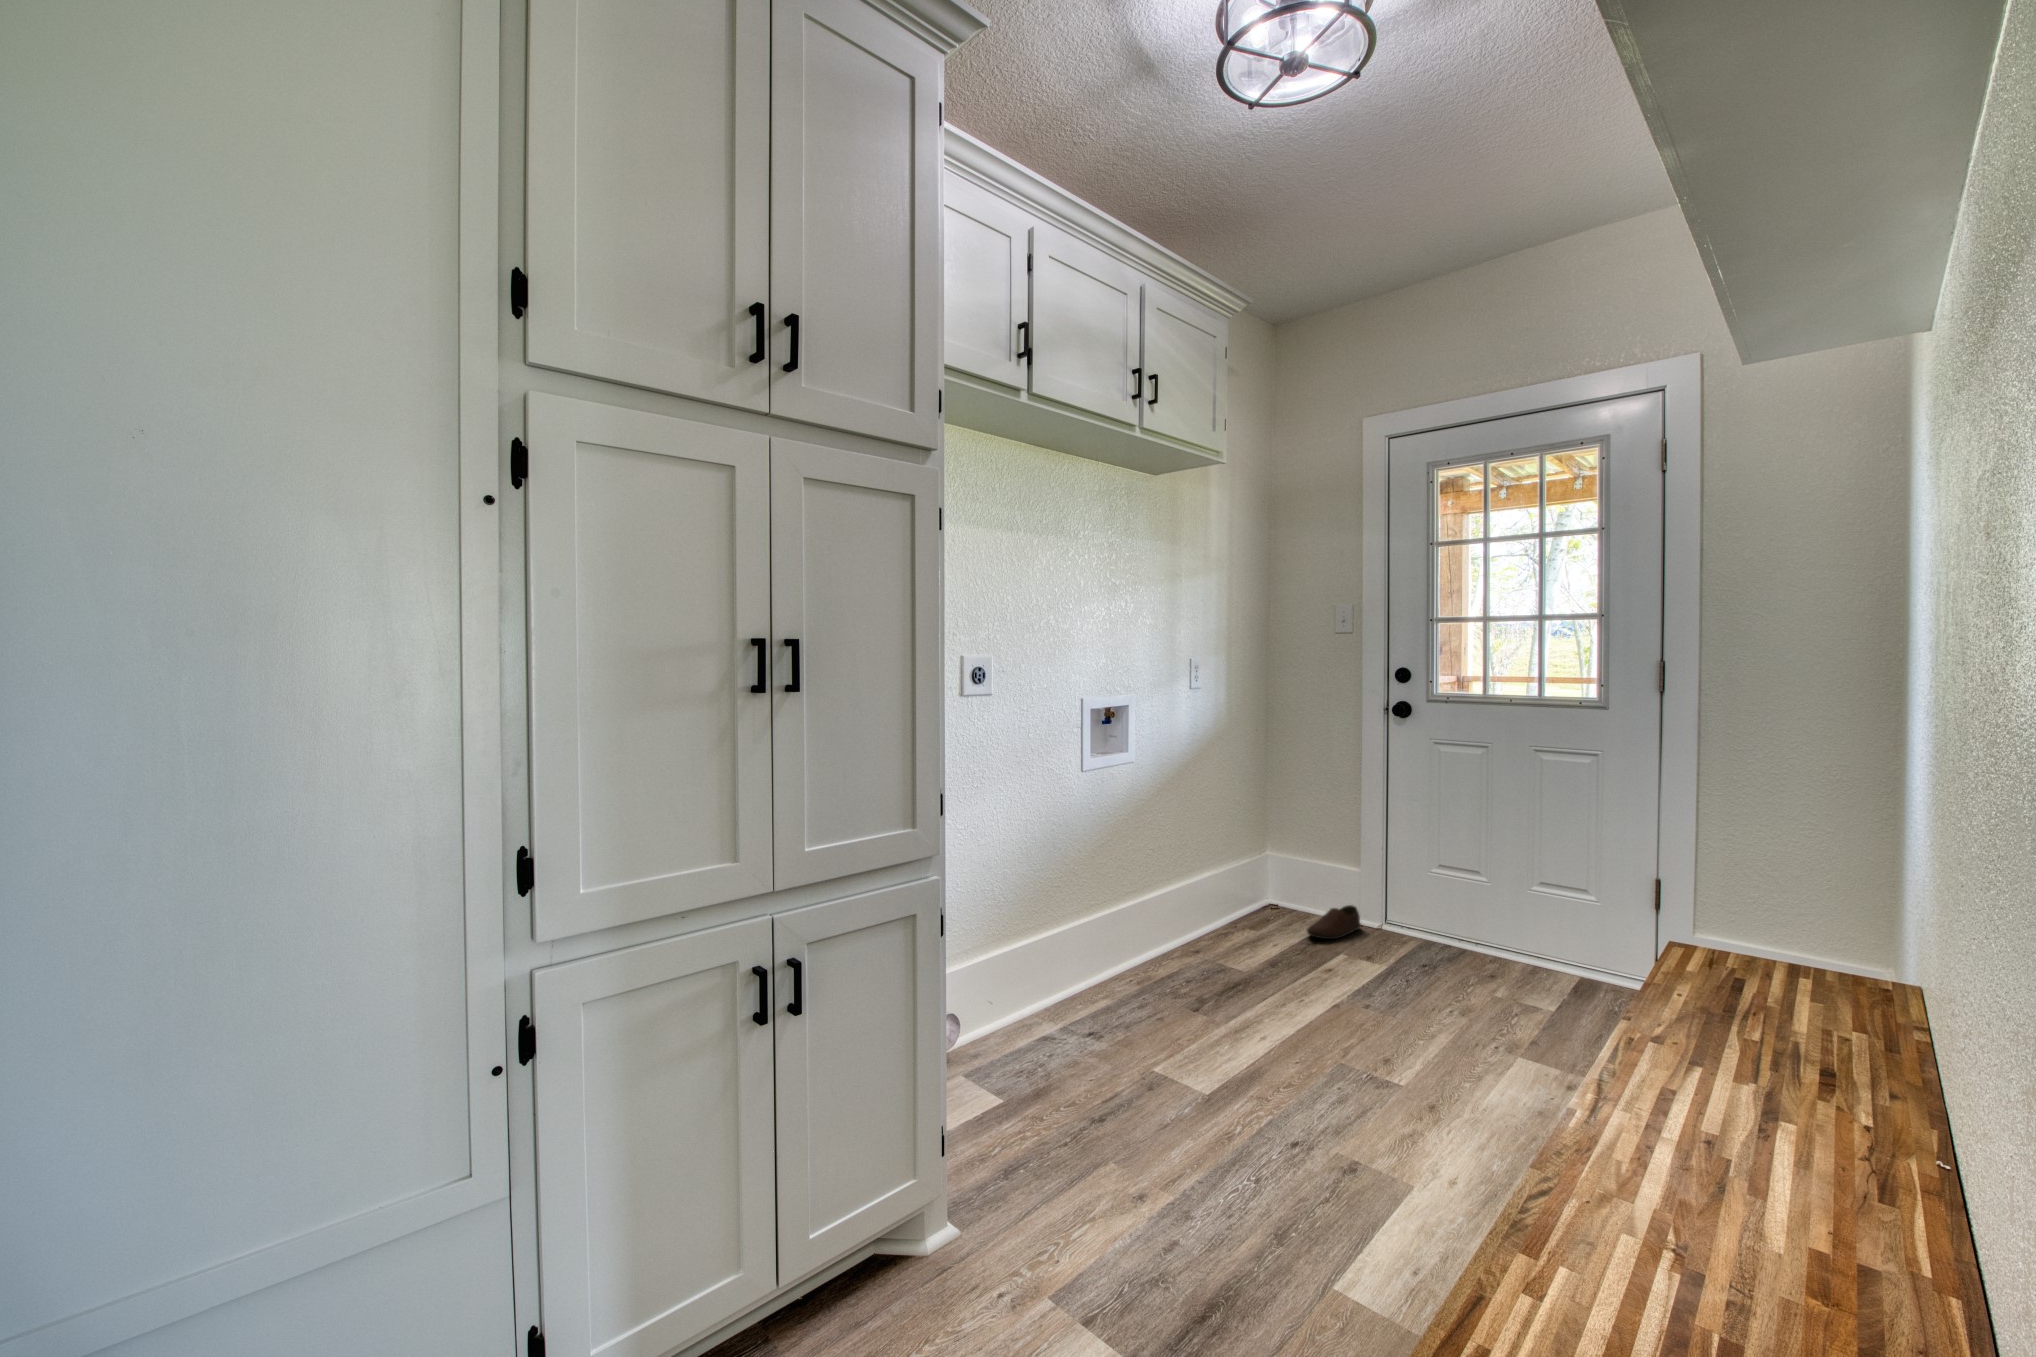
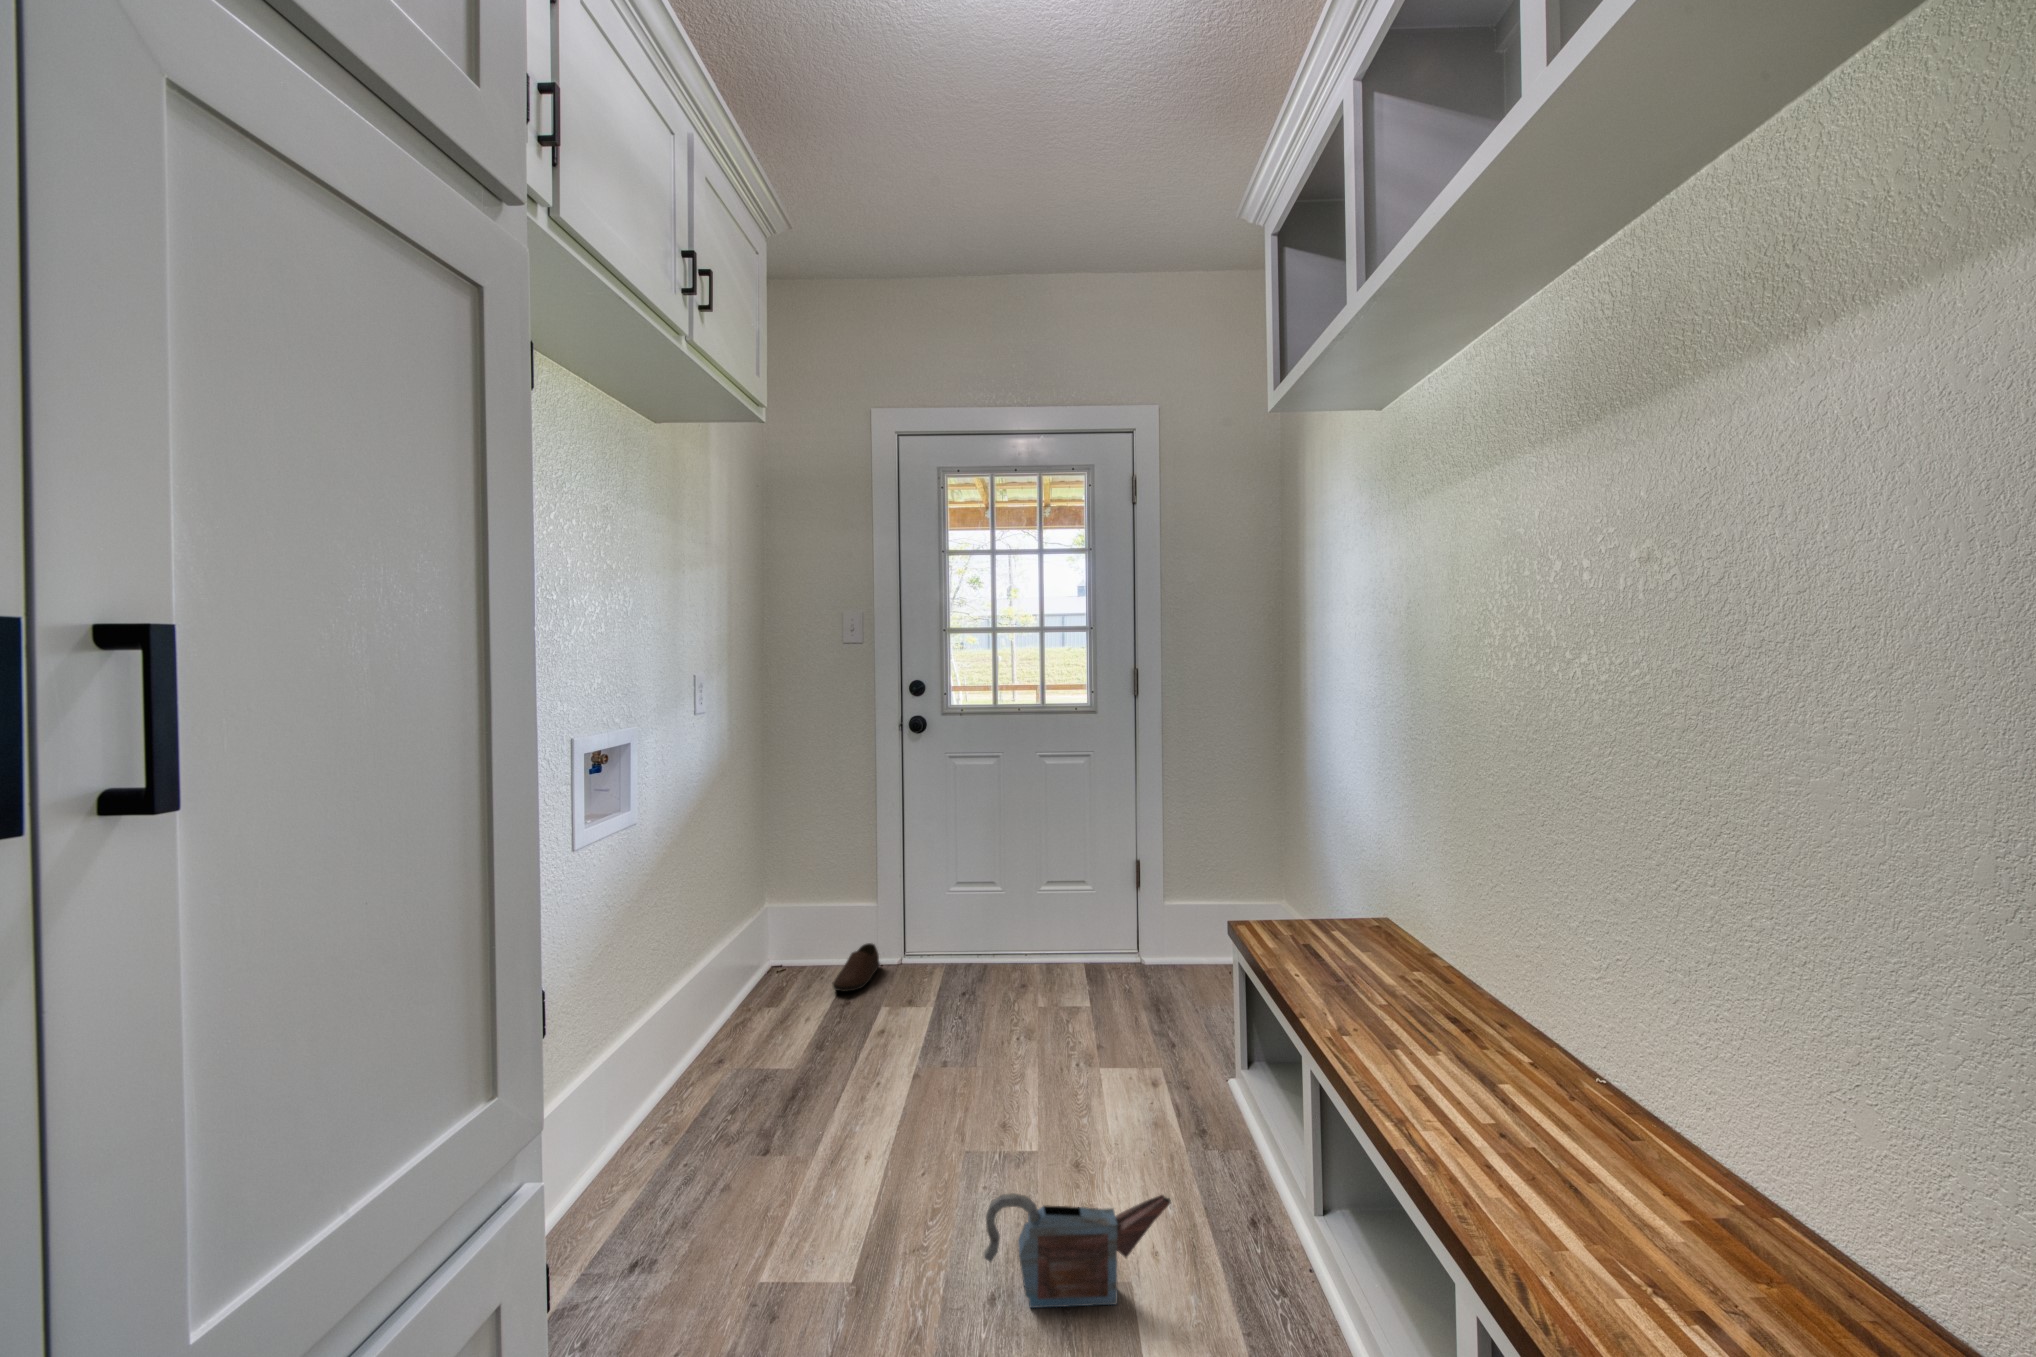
watering can: none [1286,1064,1446,1187] -> present [984,1193,1171,1308]

